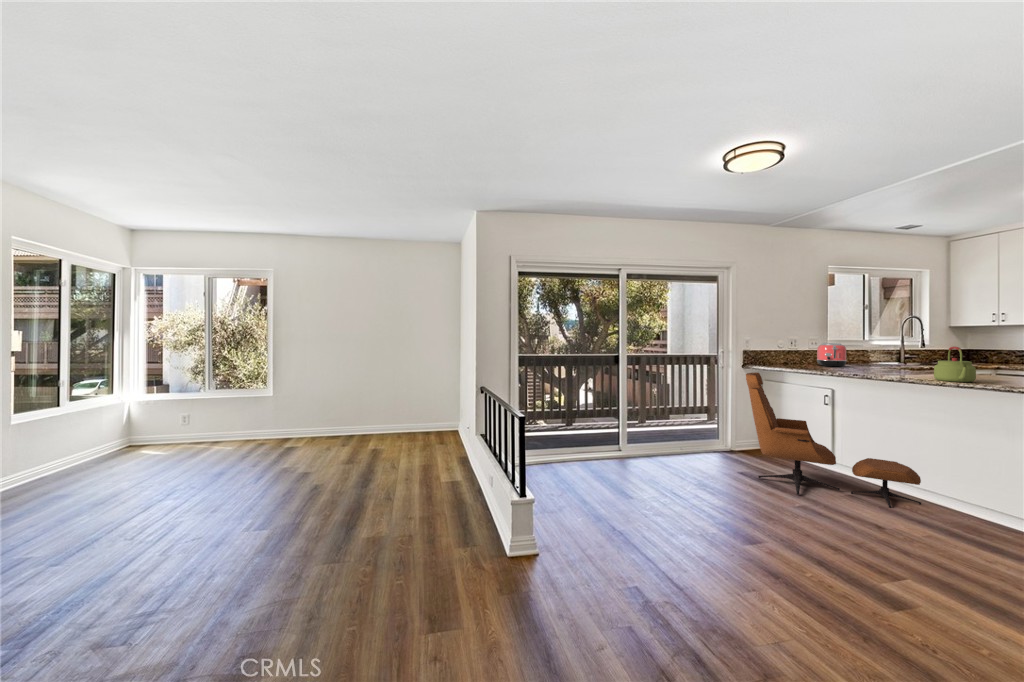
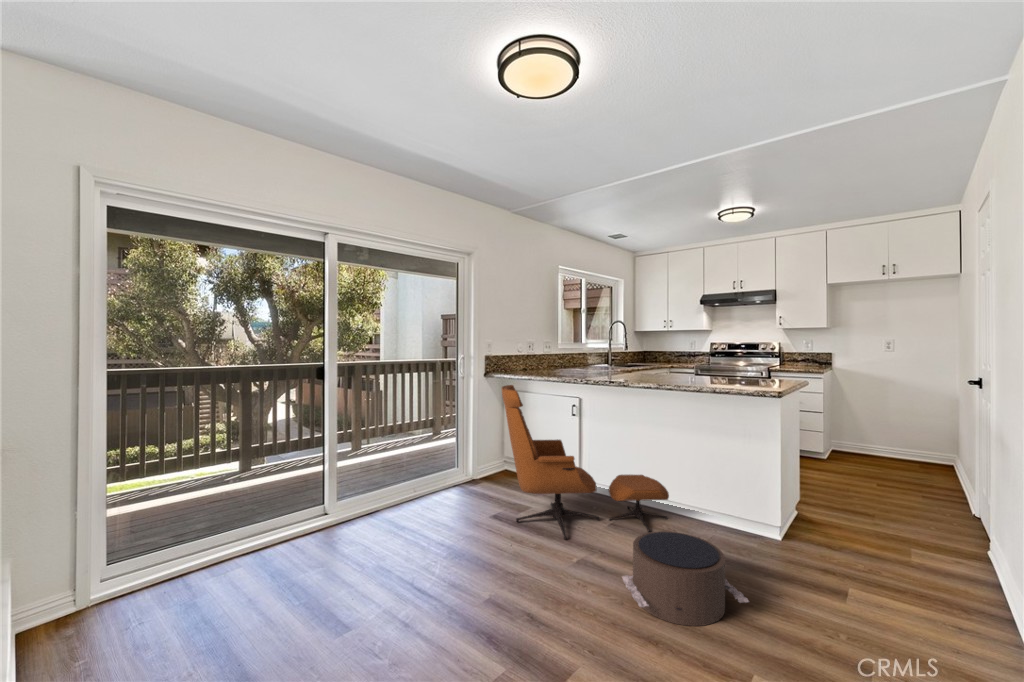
toaster: present [817,343,846,367] -> none [555,346,583,372]
kettle: present [934,347,976,382] -> none [672,349,704,386]
pouf: none [831,492,951,560] -> present [622,531,749,626]

